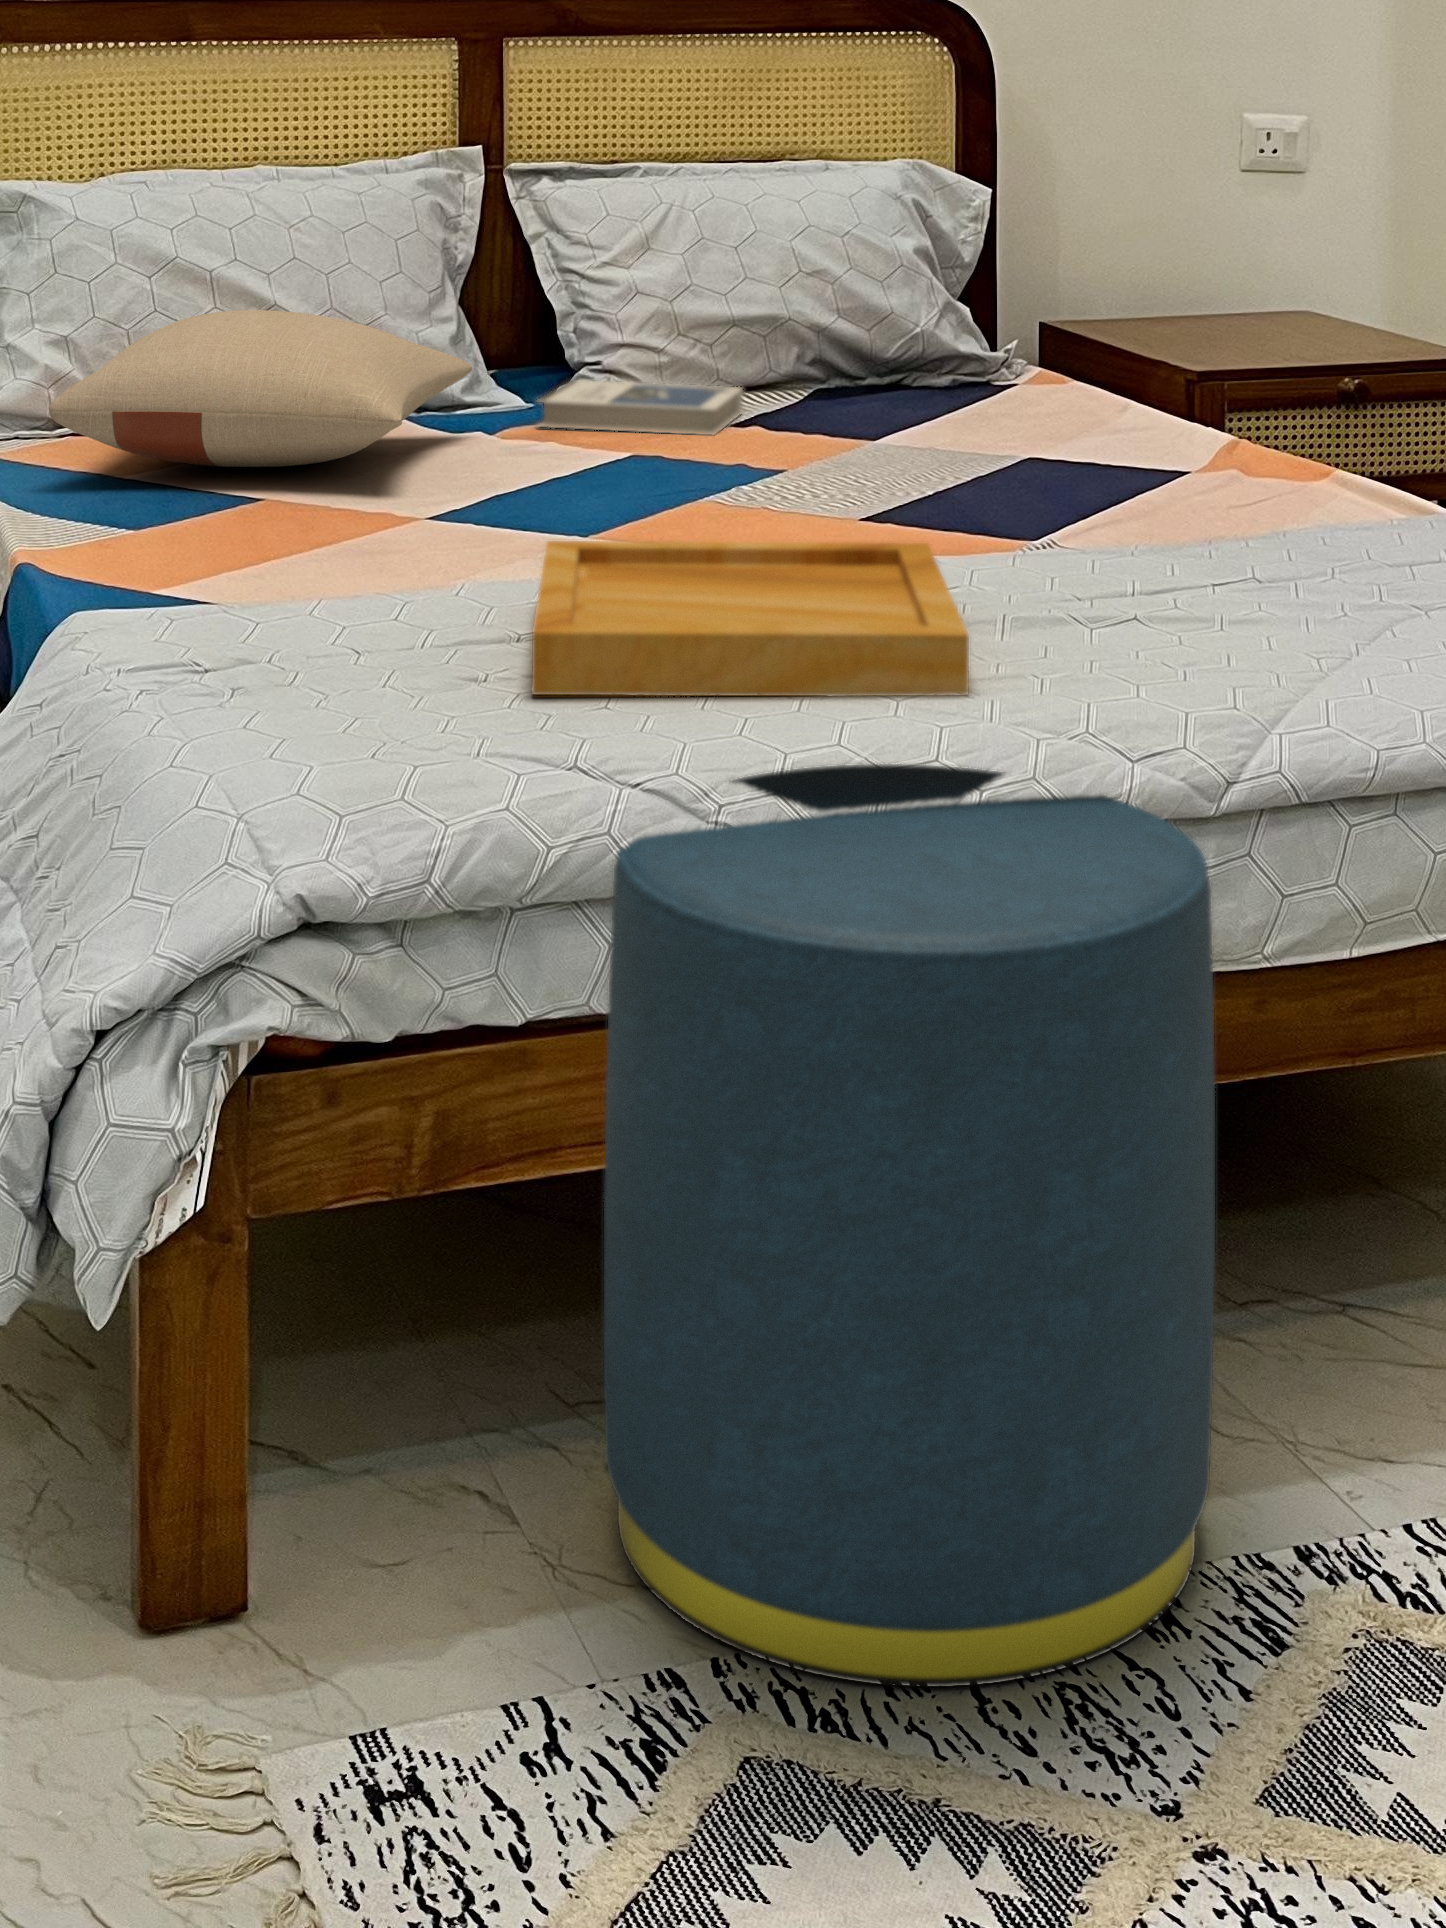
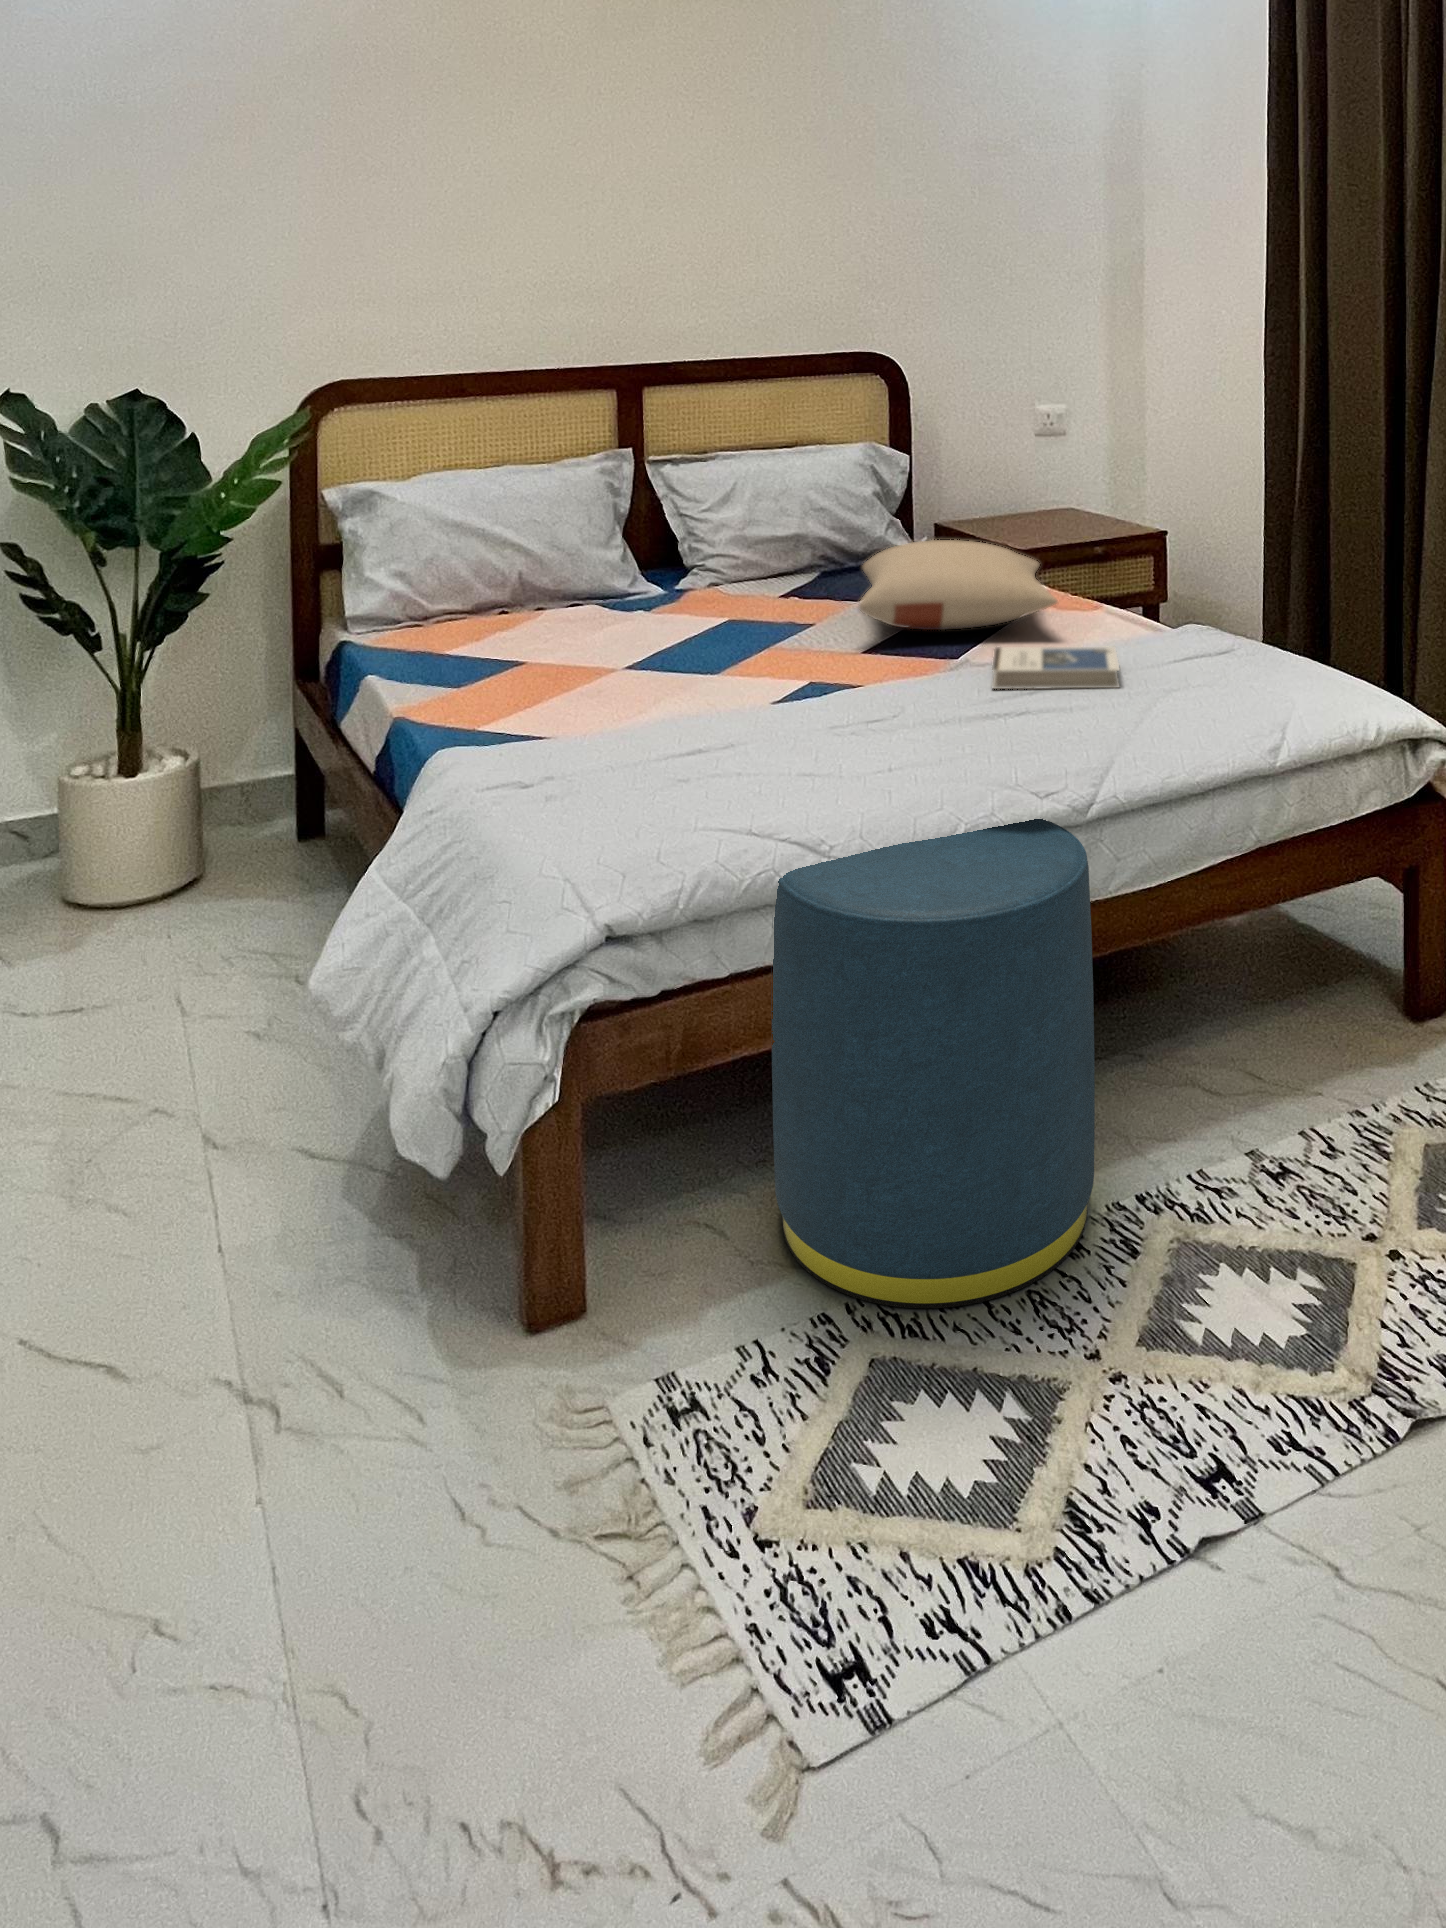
pillow: present [49,310,472,467] -> present [859,540,1057,630]
hardback book: present [538,380,743,435] -> present [992,647,1119,689]
tray: present [532,541,969,696] -> none [708,674,950,784]

